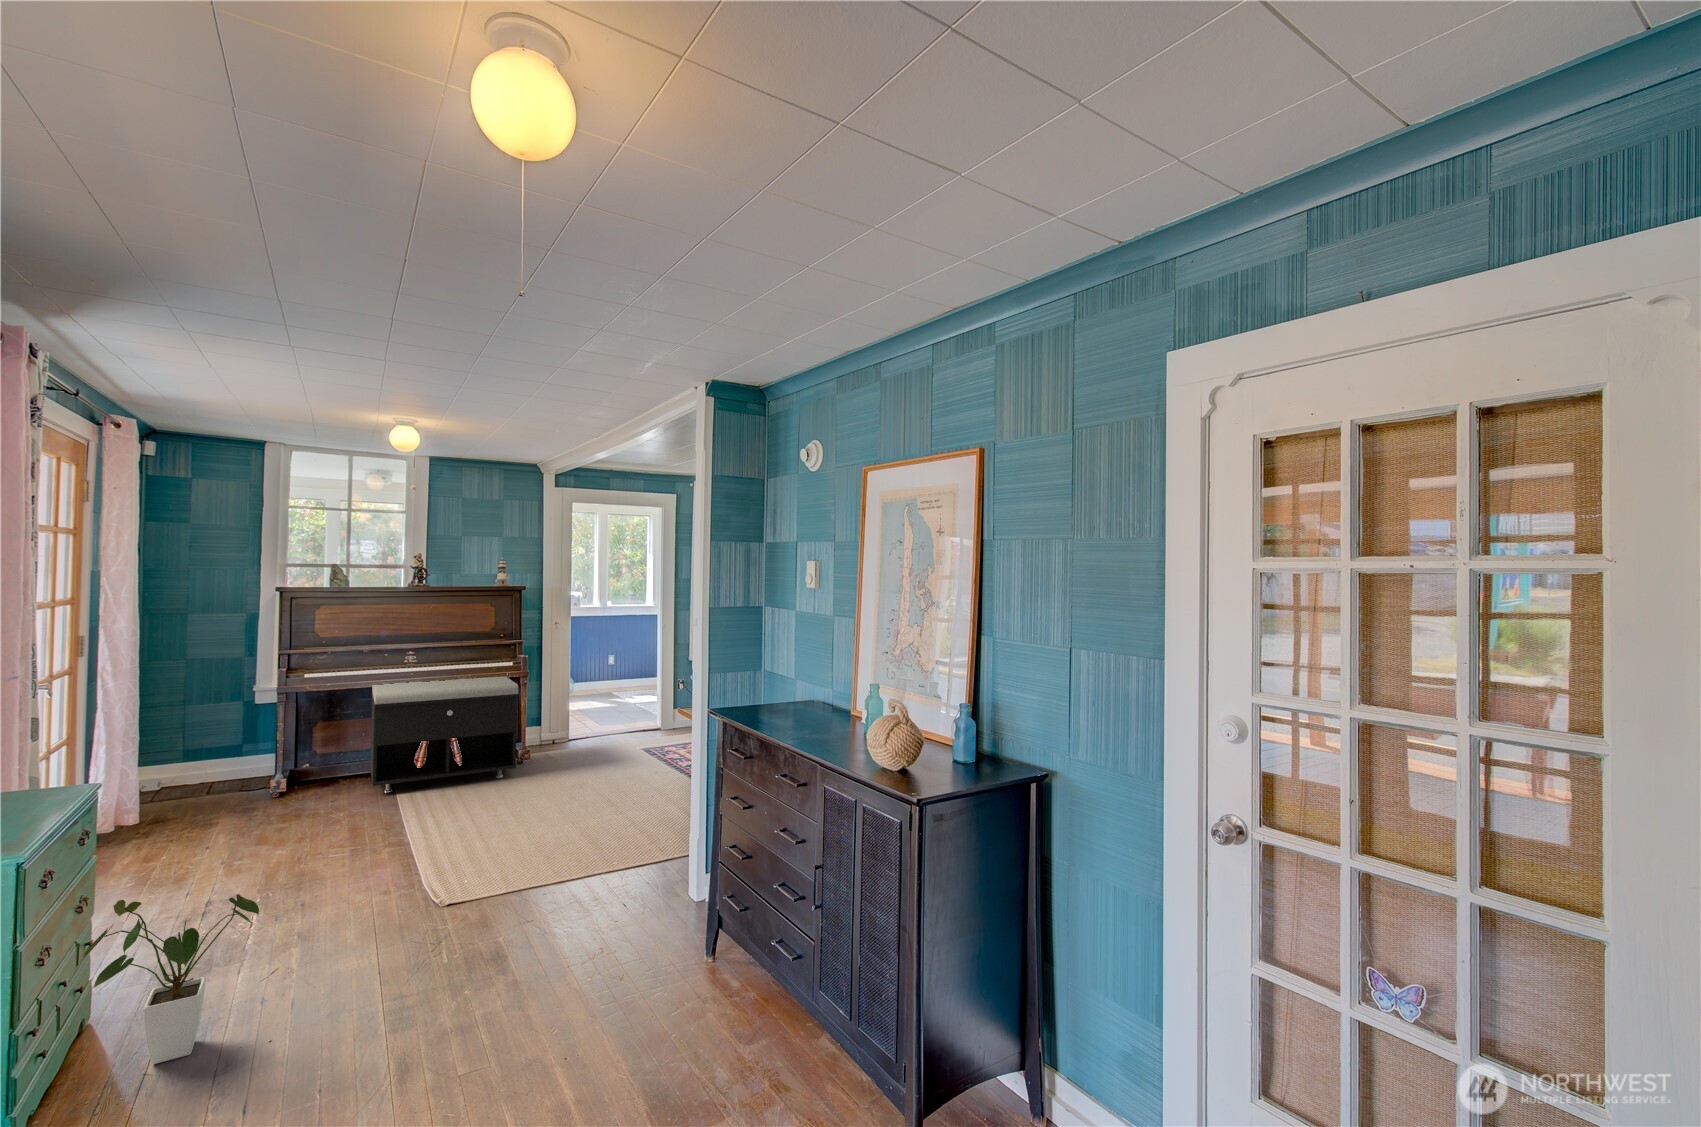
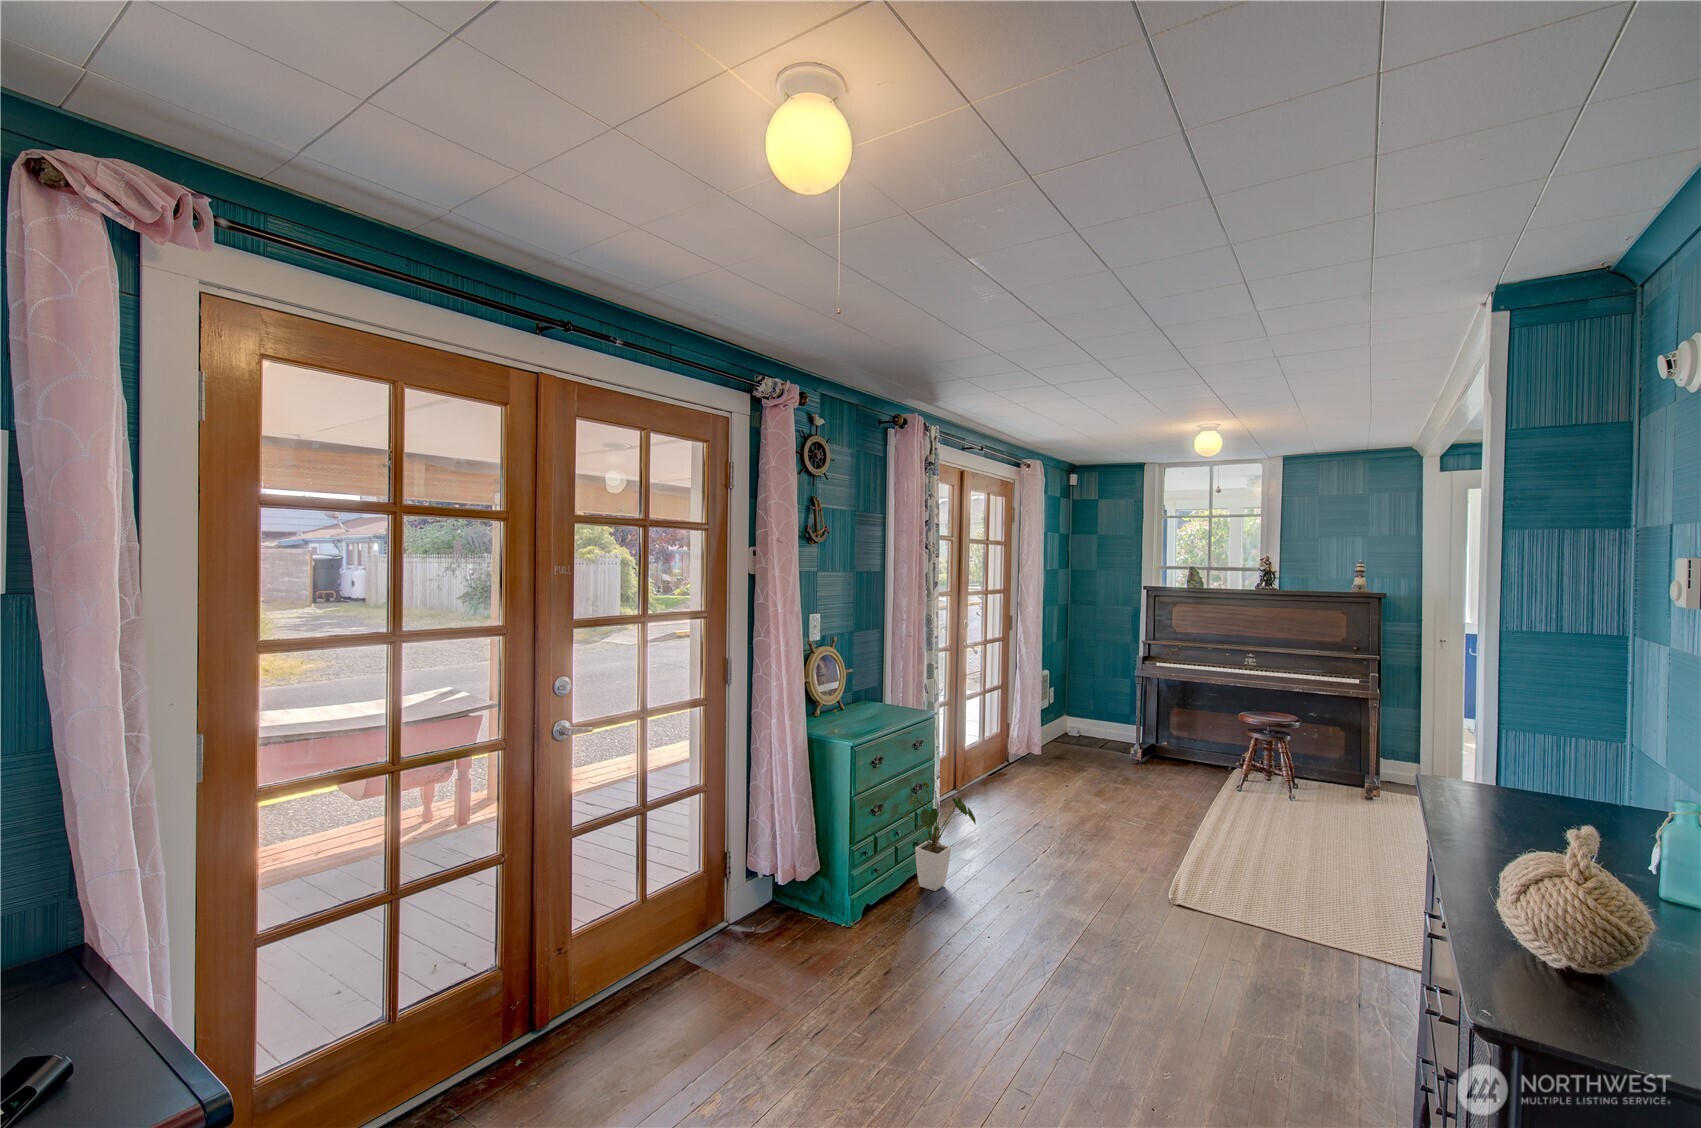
storage bench: present [370,677,518,793] -> none [1193,680,1346,805]

